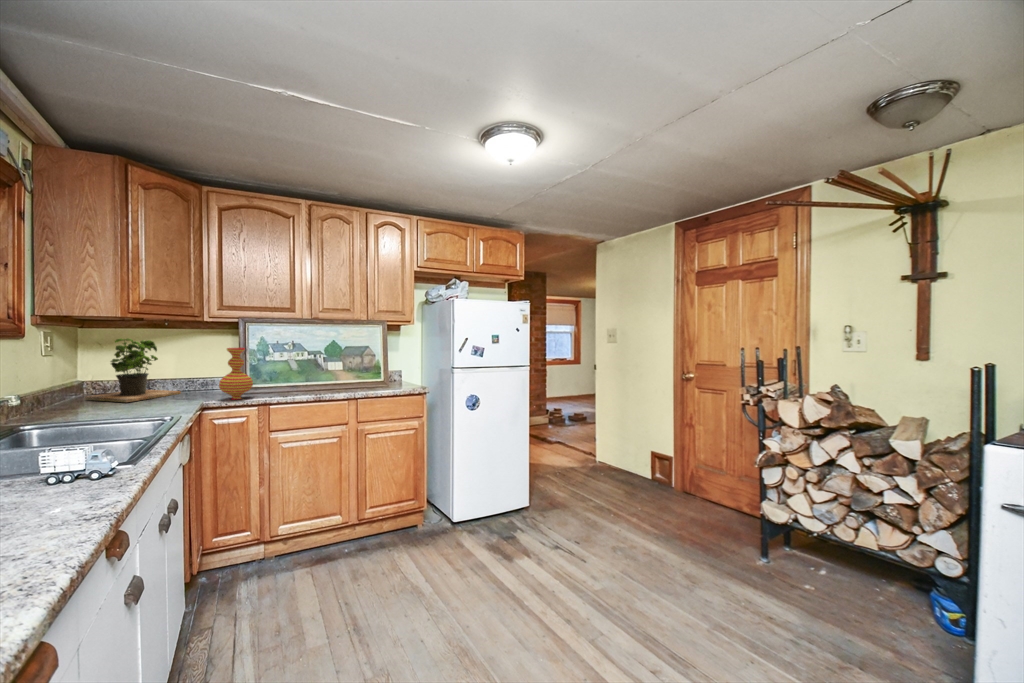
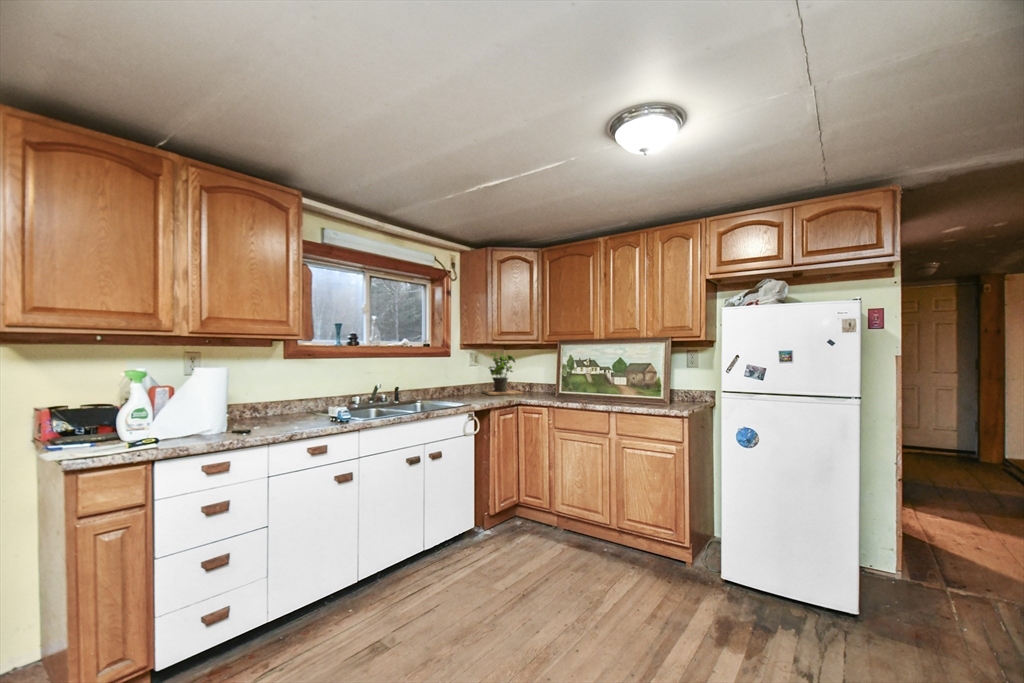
vase: present [219,348,253,400] -> none [525,360,547,401]

